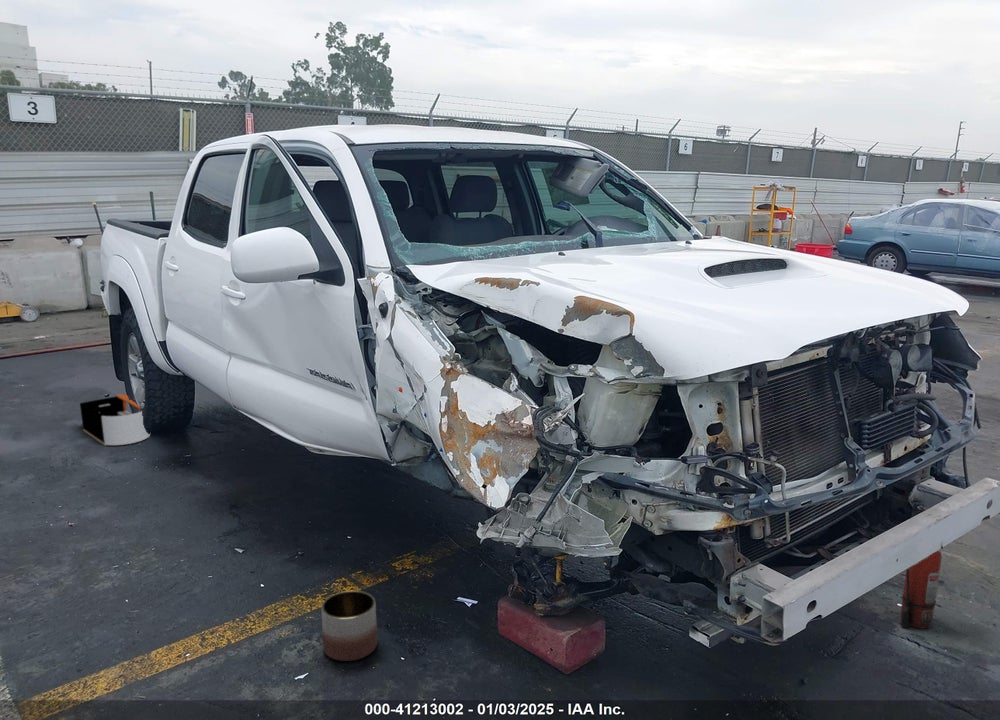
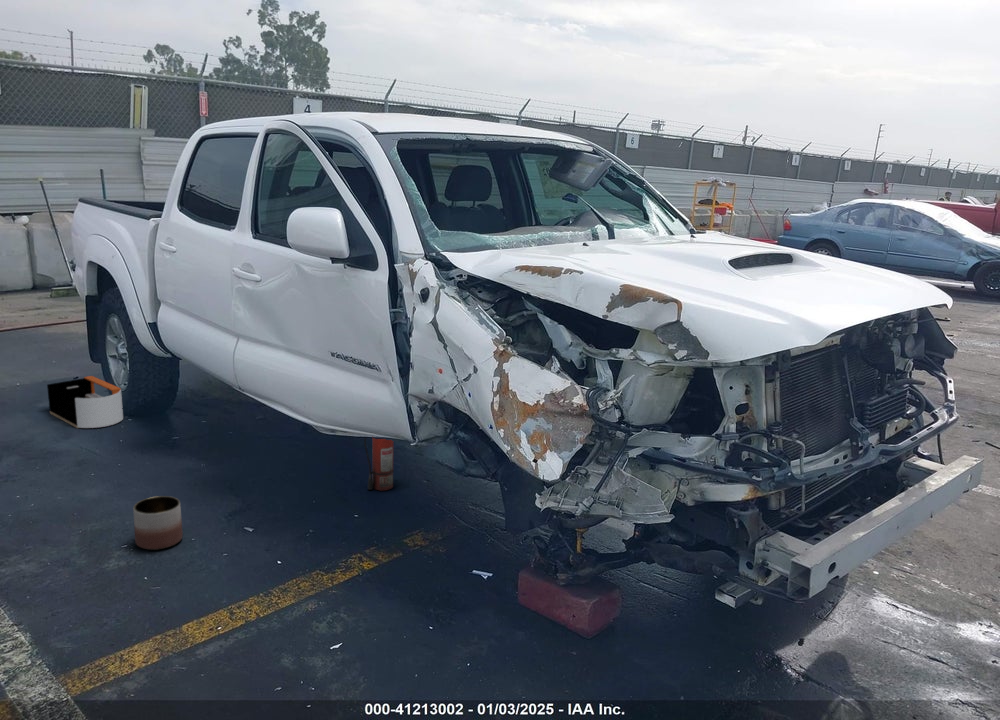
fire extinguisher: present [900,551,942,629] -> present [364,438,394,491]
planter: present [321,591,377,661] -> present [133,496,183,550]

